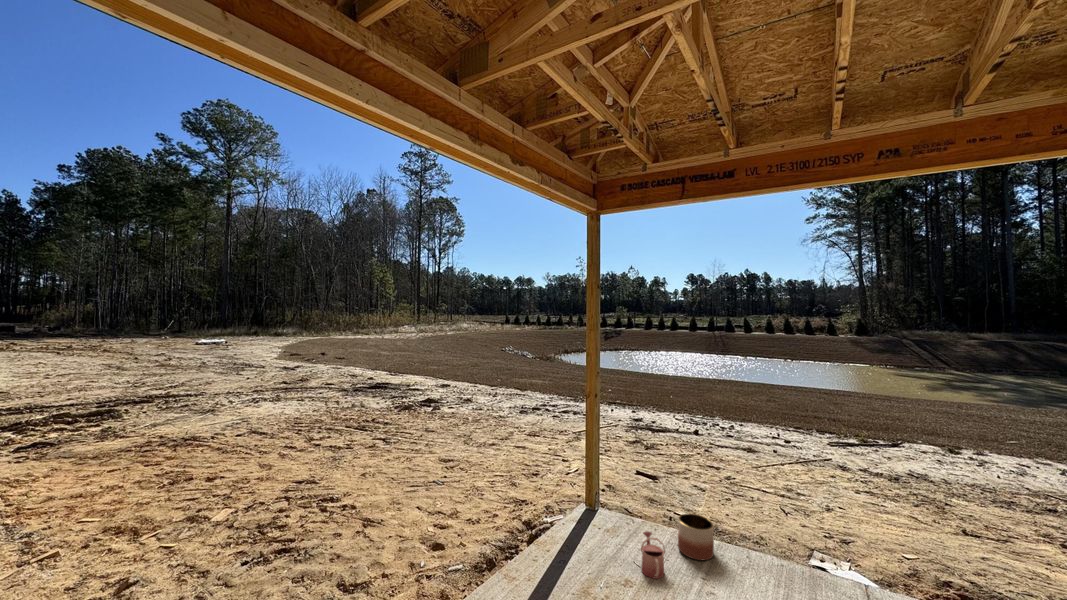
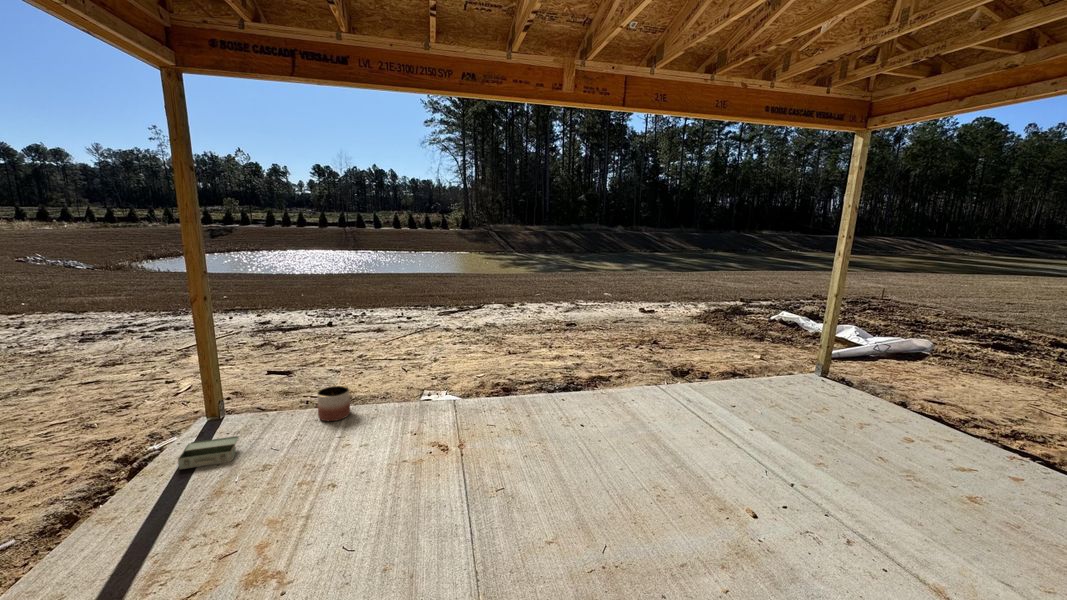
toolbox: none [557,529,604,566] -> present [178,436,239,469]
watering can: present [641,532,665,579] -> none [281,412,307,448]

